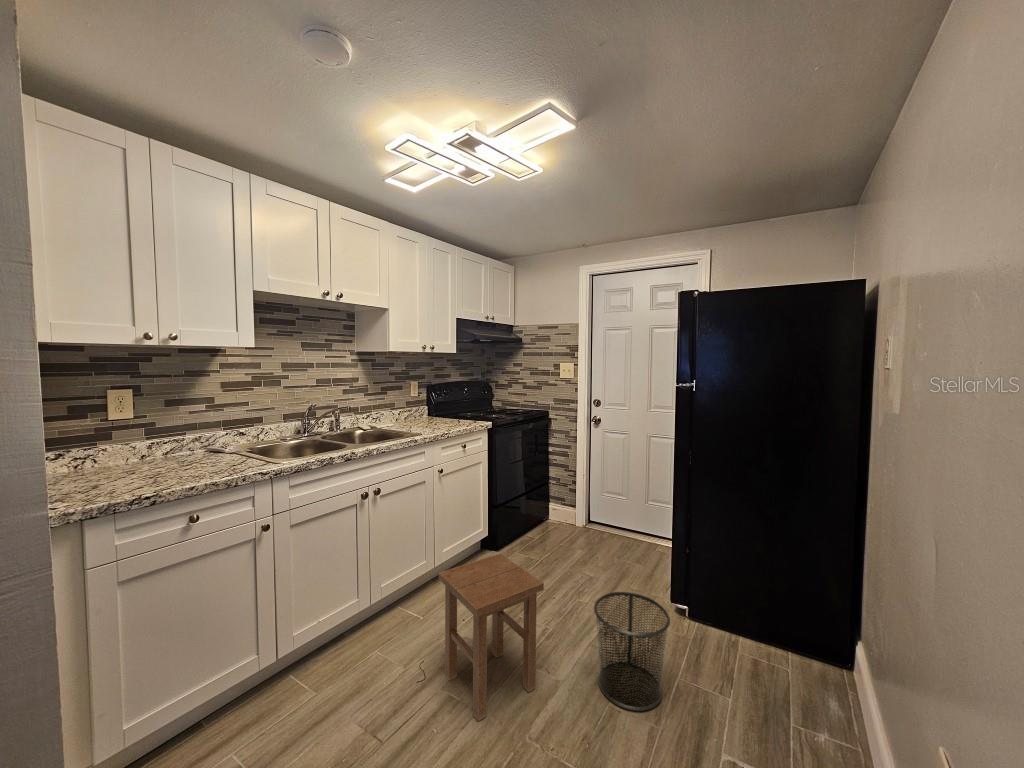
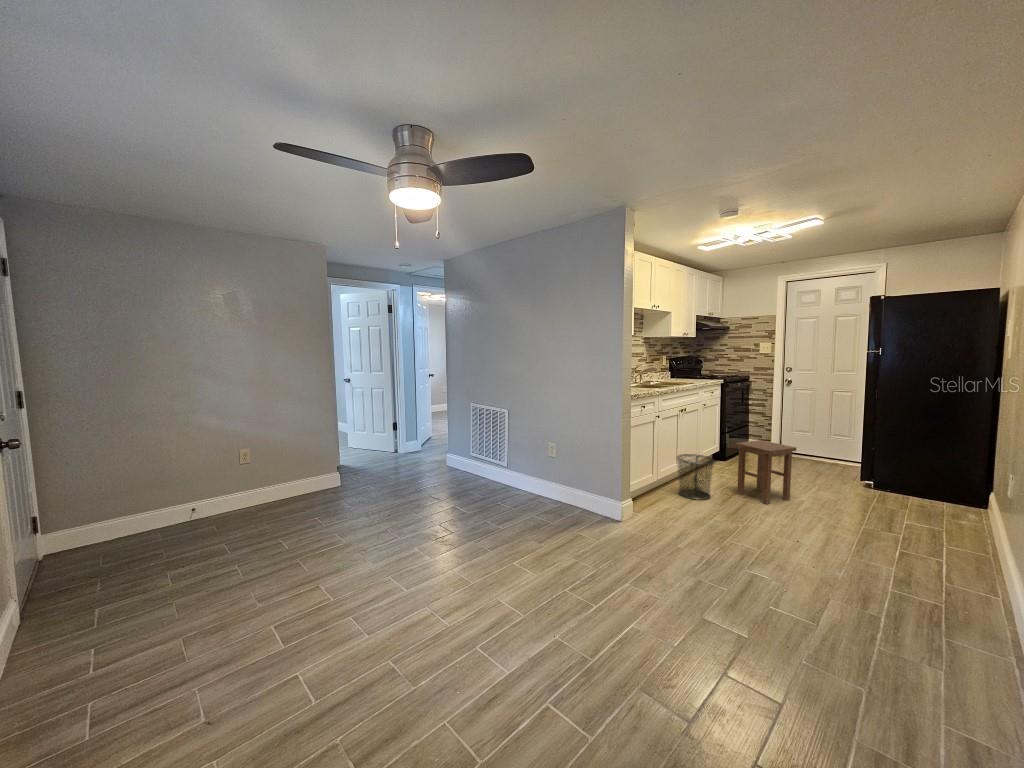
waste bin: present [594,592,670,711] -> present [677,454,714,500]

